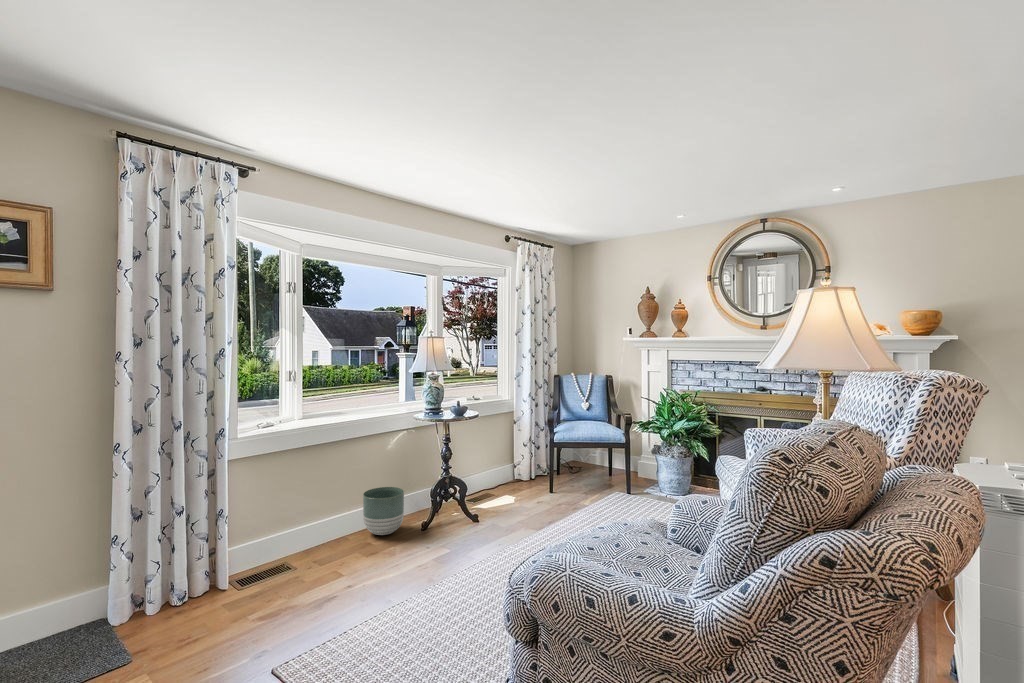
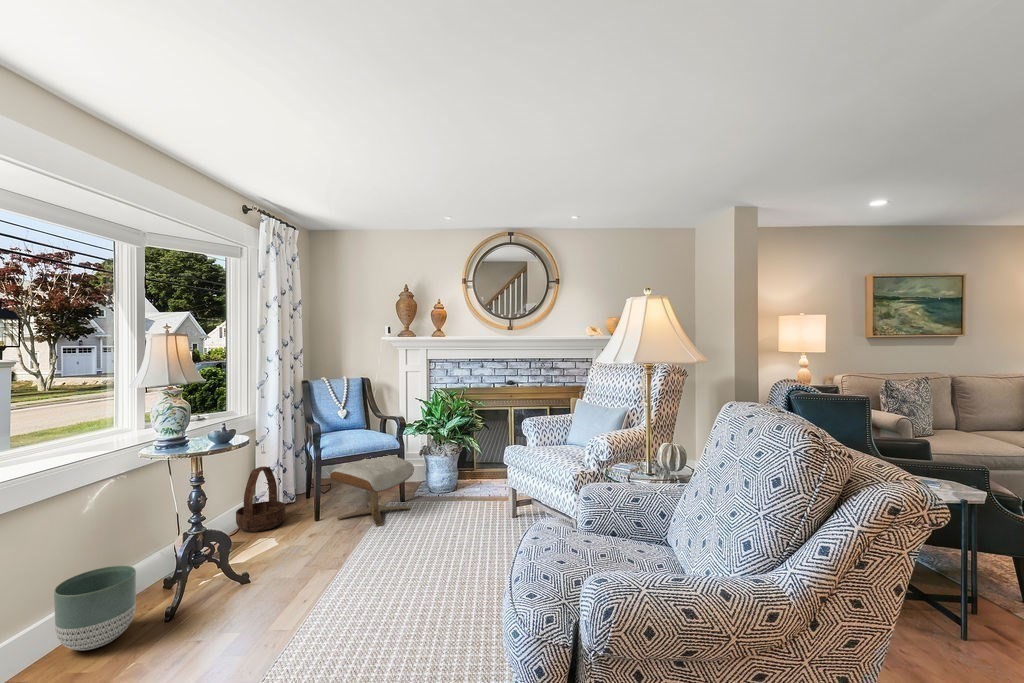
basket: none [493,441,529,492] -> present [236,467,285,532]
ottoman: none [558,446,636,509] -> present [330,455,414,526]

